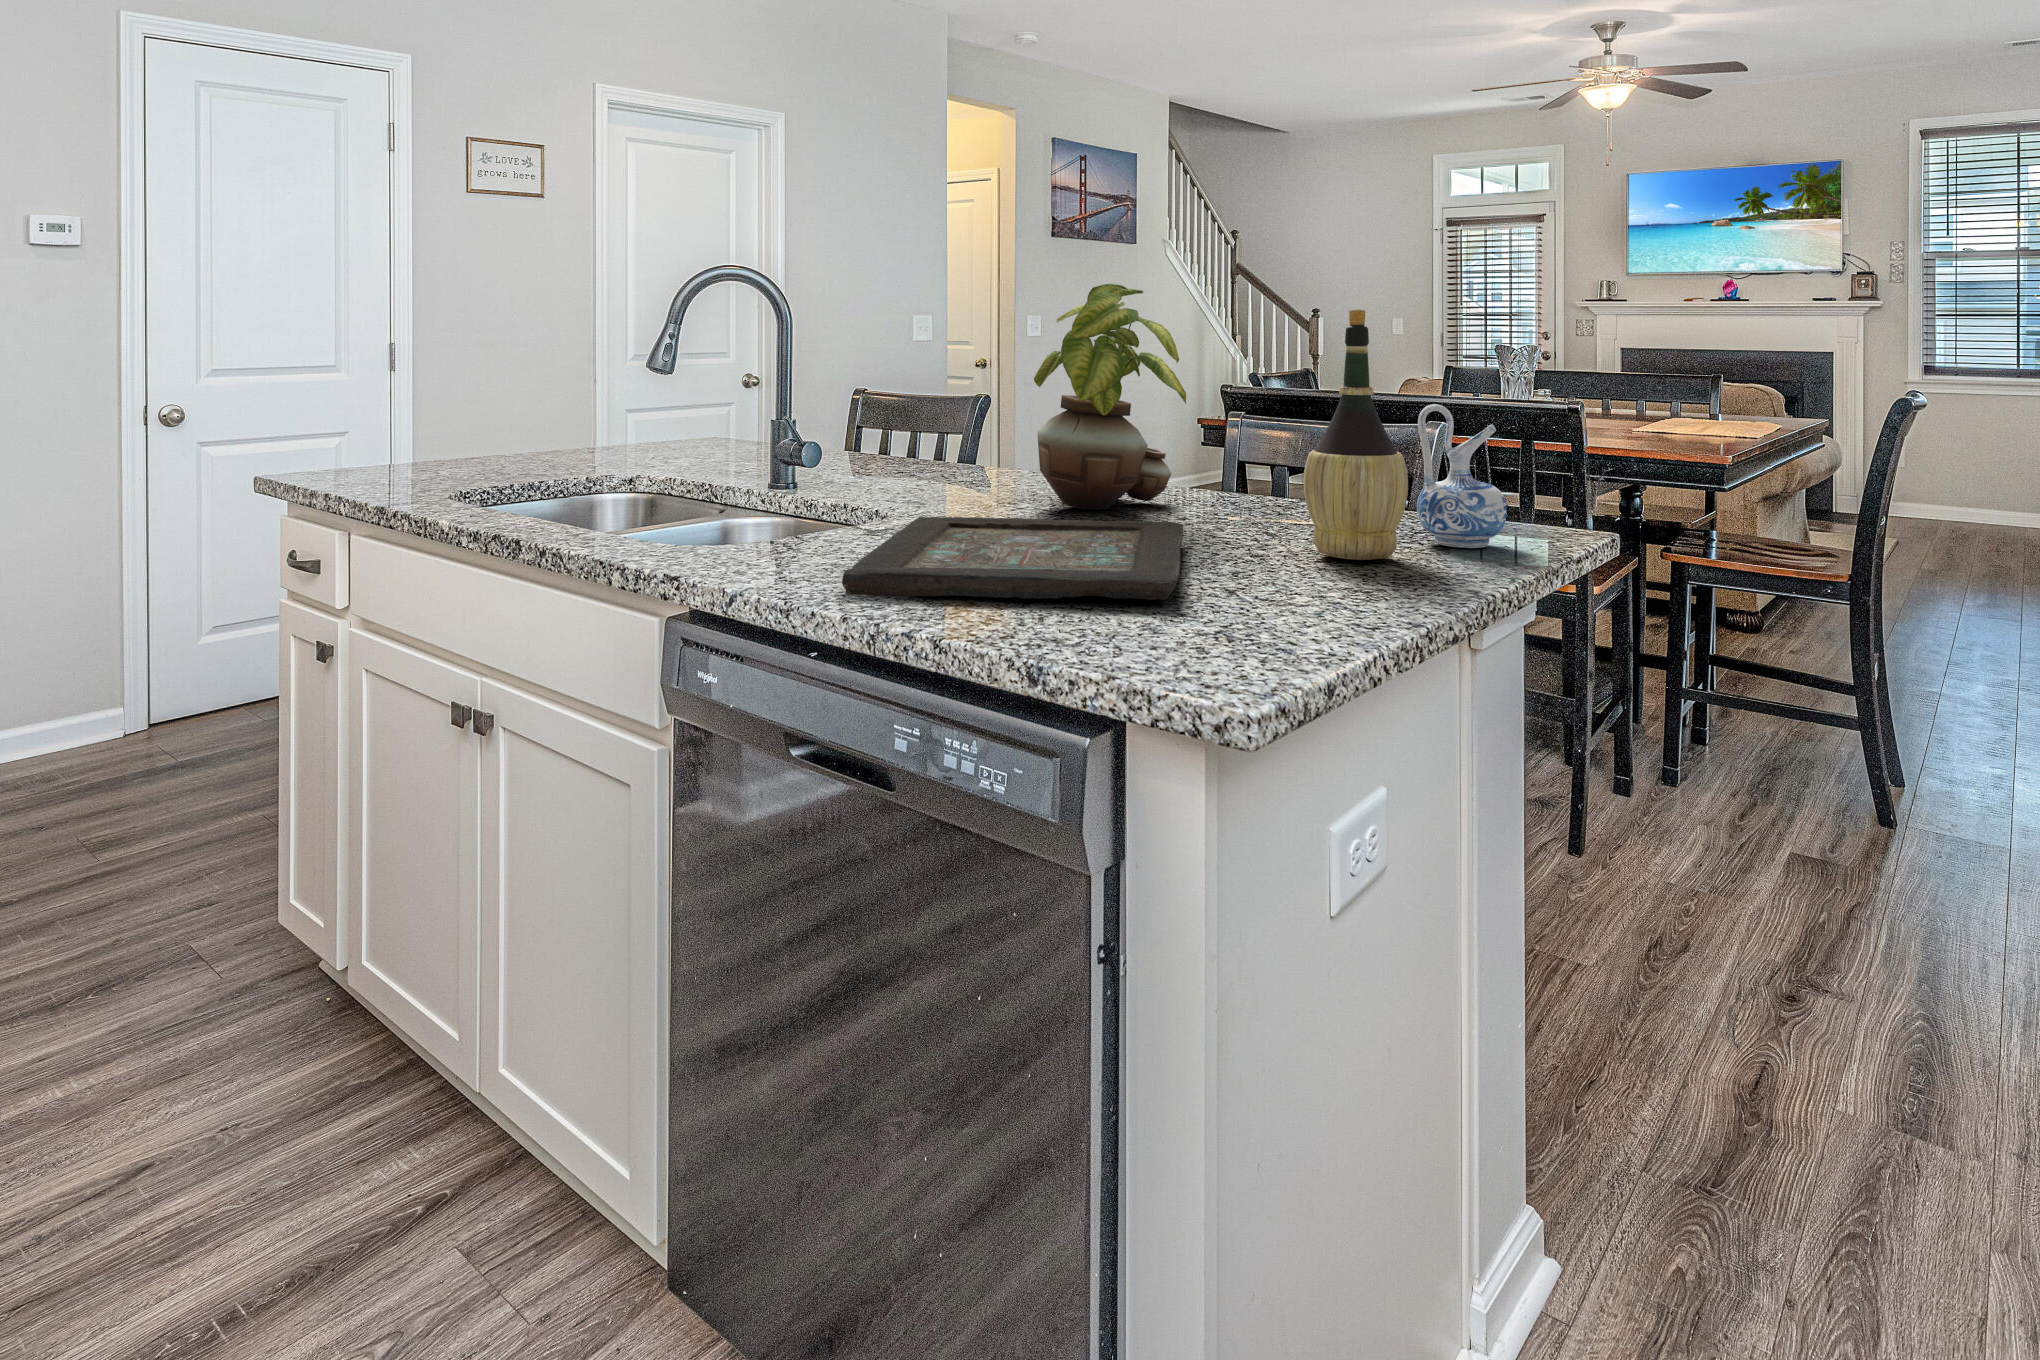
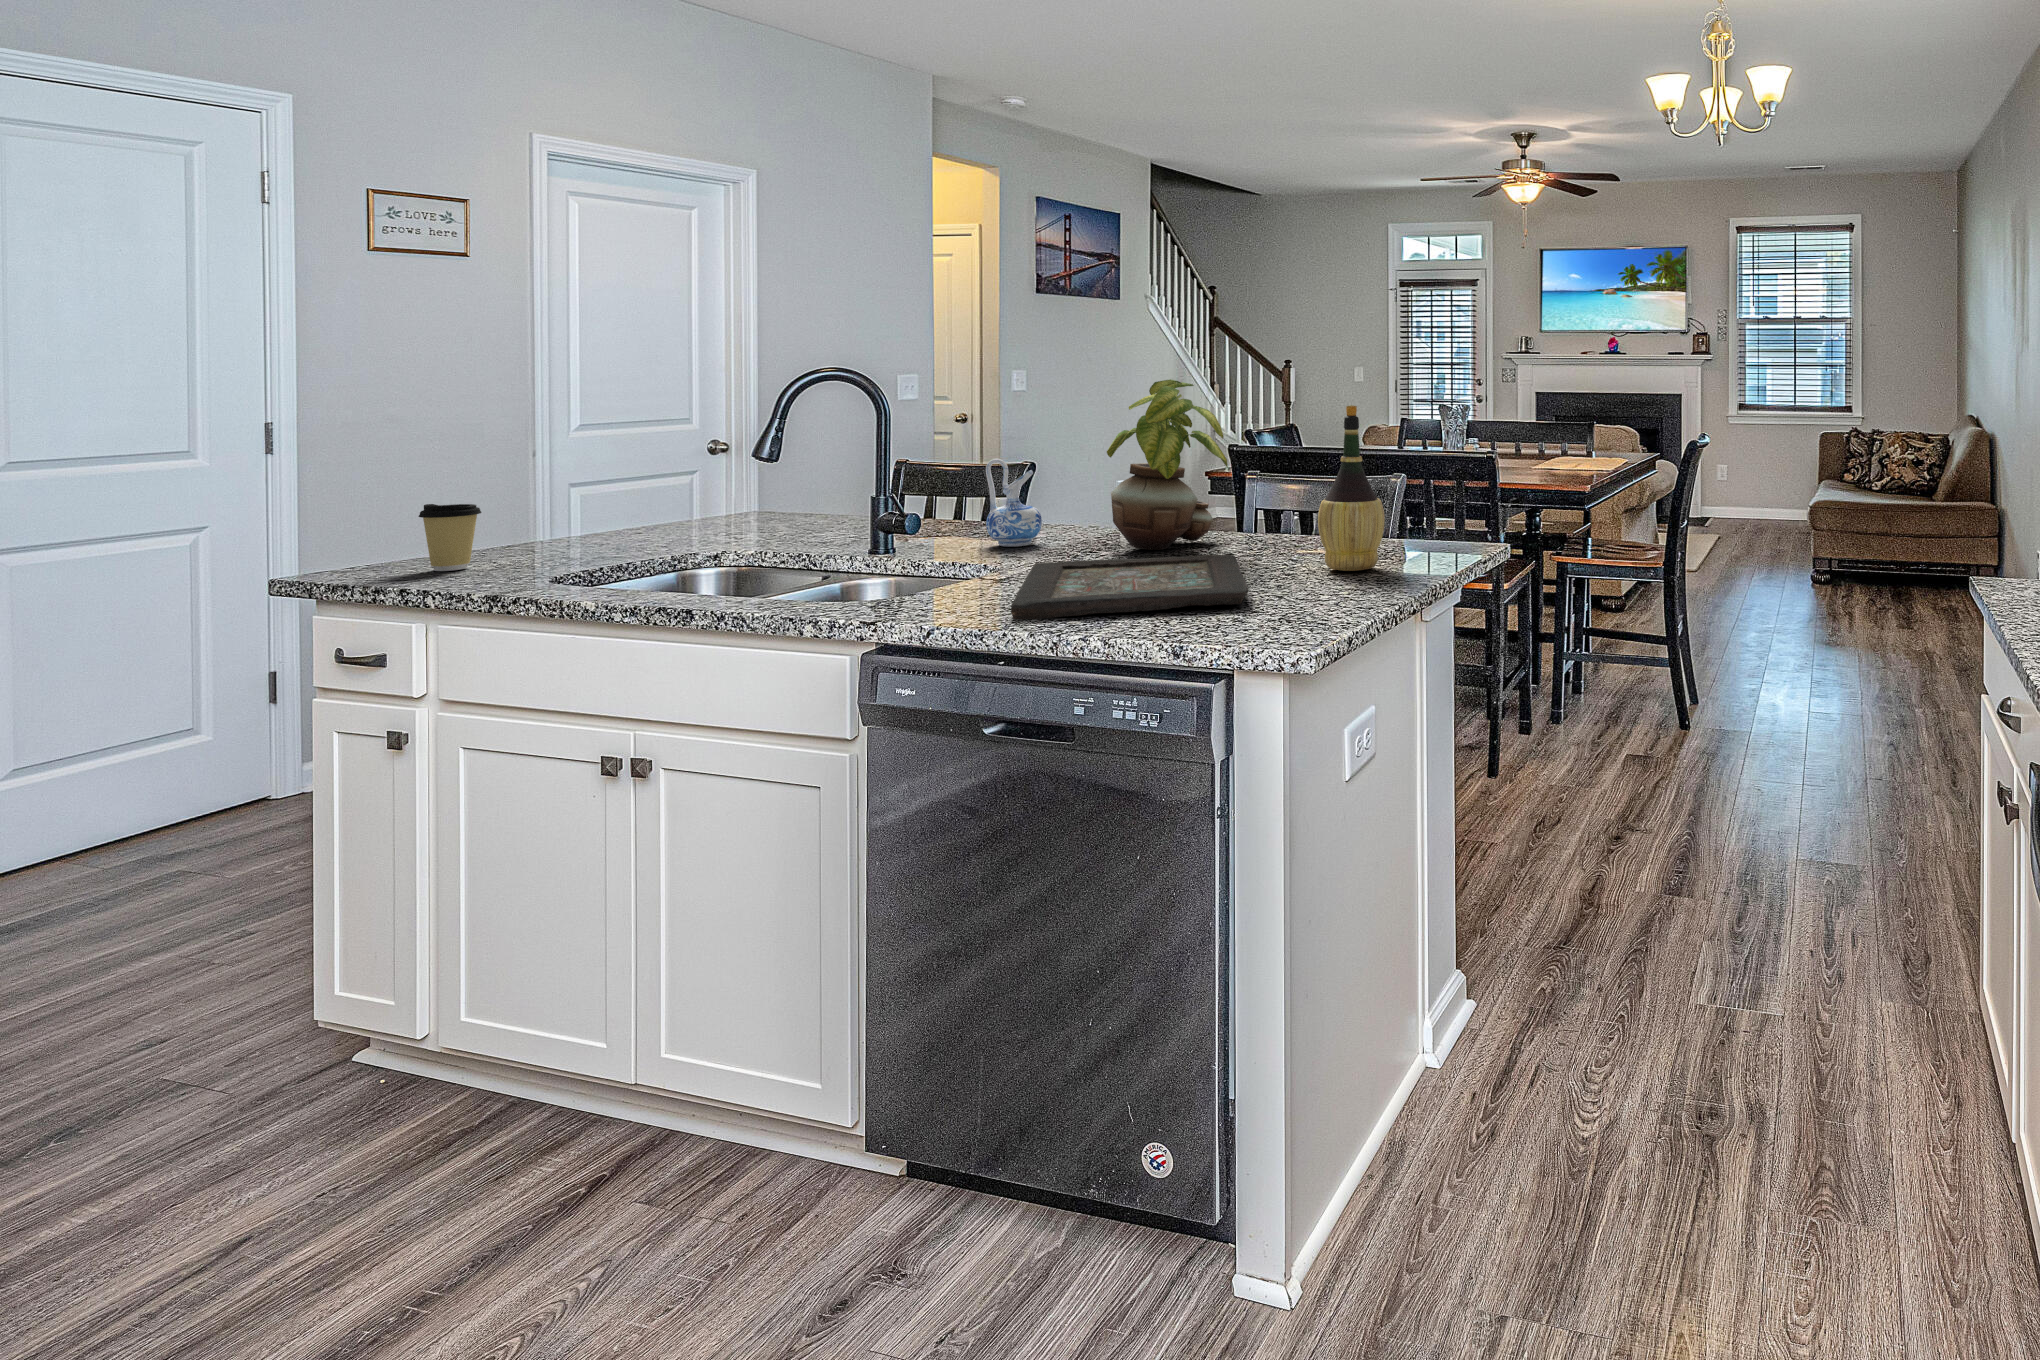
ceramic pitcher: present [1417,404,1507,548] -> present [986,459,1042,547]
coffee cup: none [359,415,415,485] -> present [419,504,481,571]

